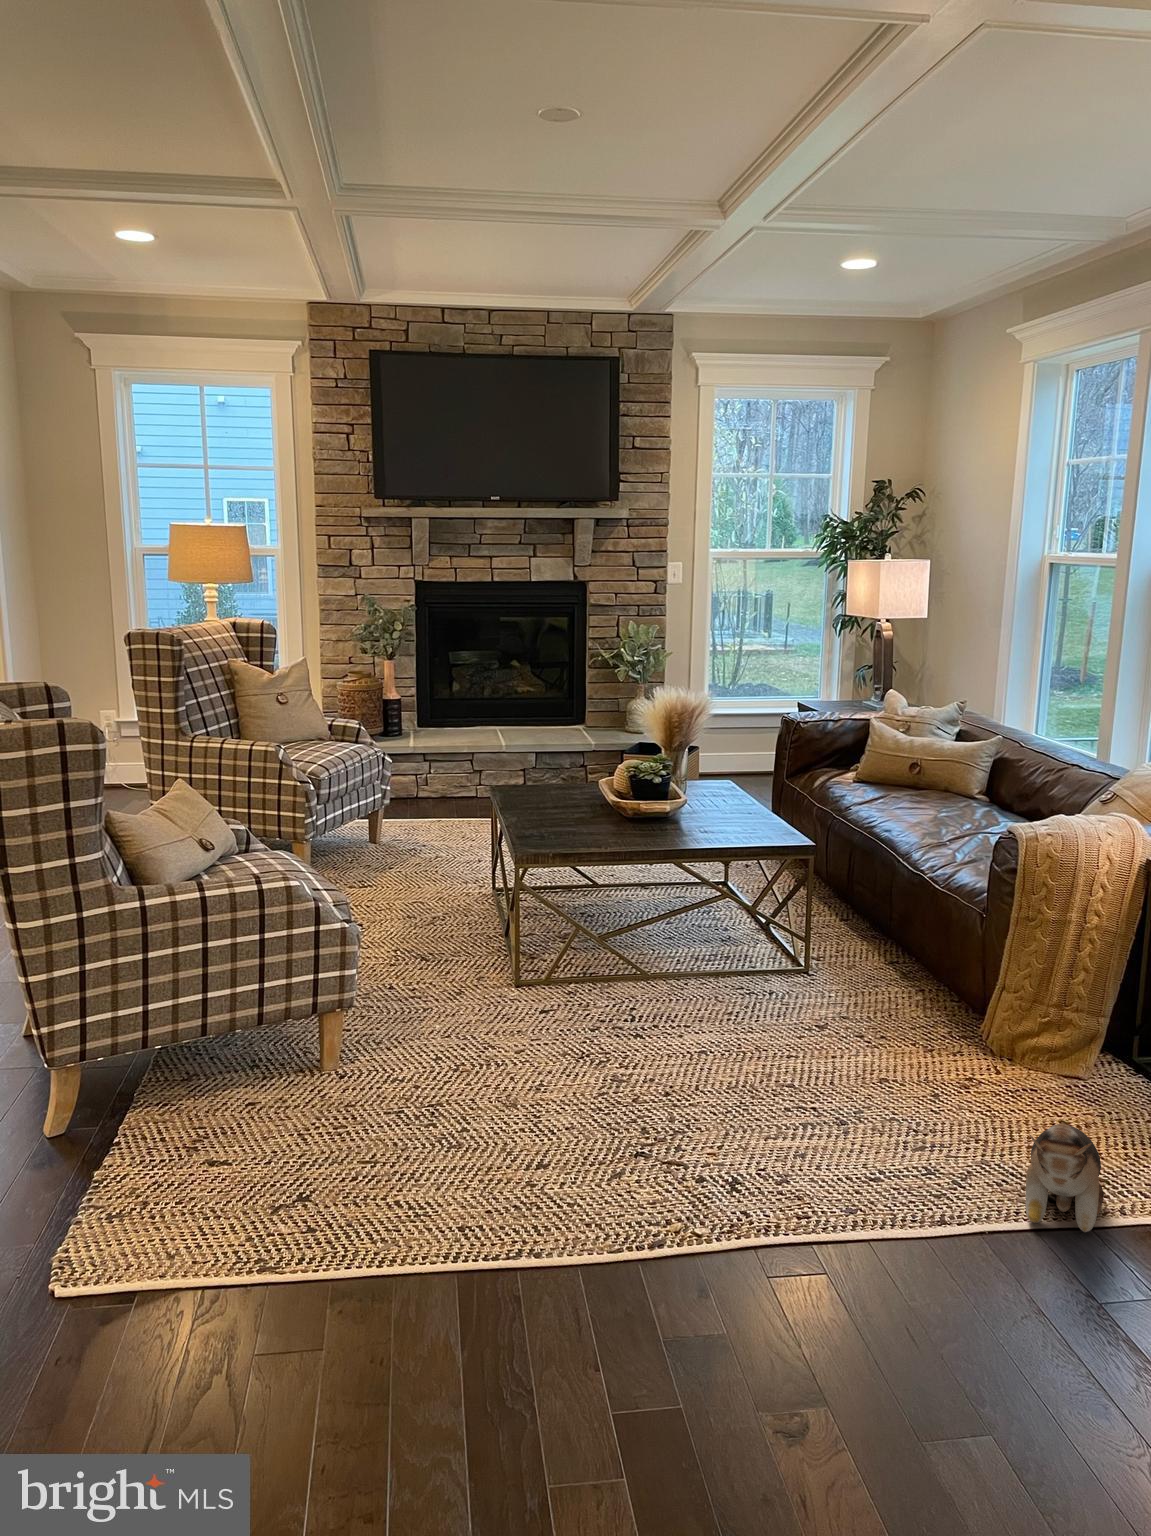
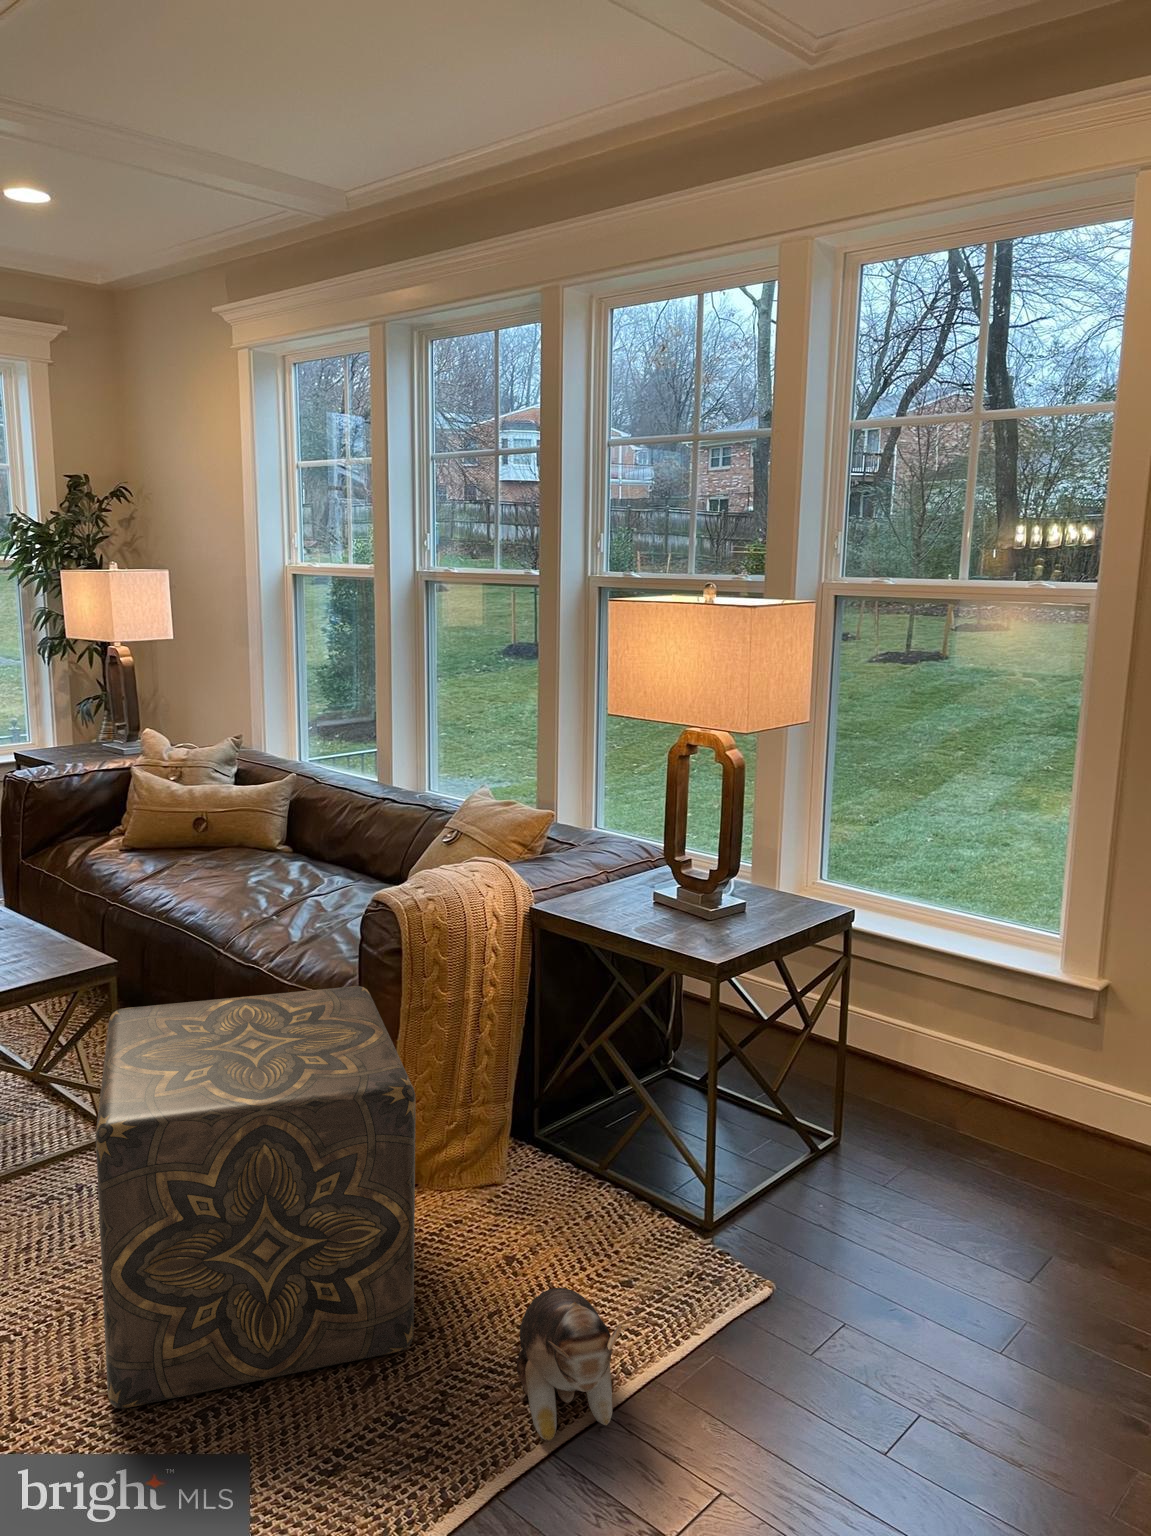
ottoman: none [751,864,982,1141] -> present [96,986,415,1408]

